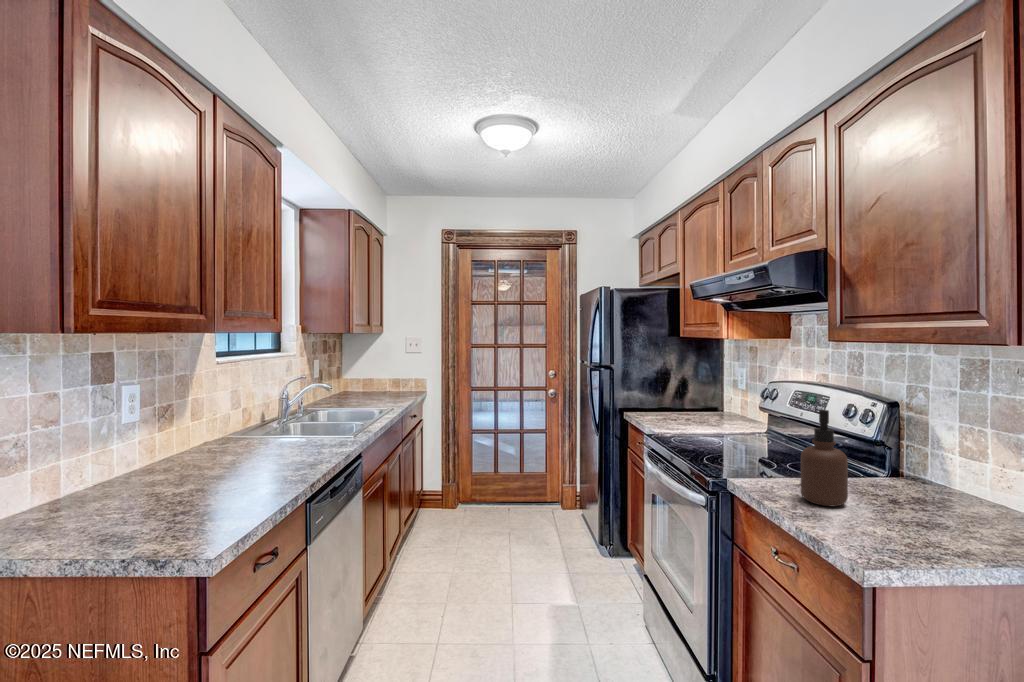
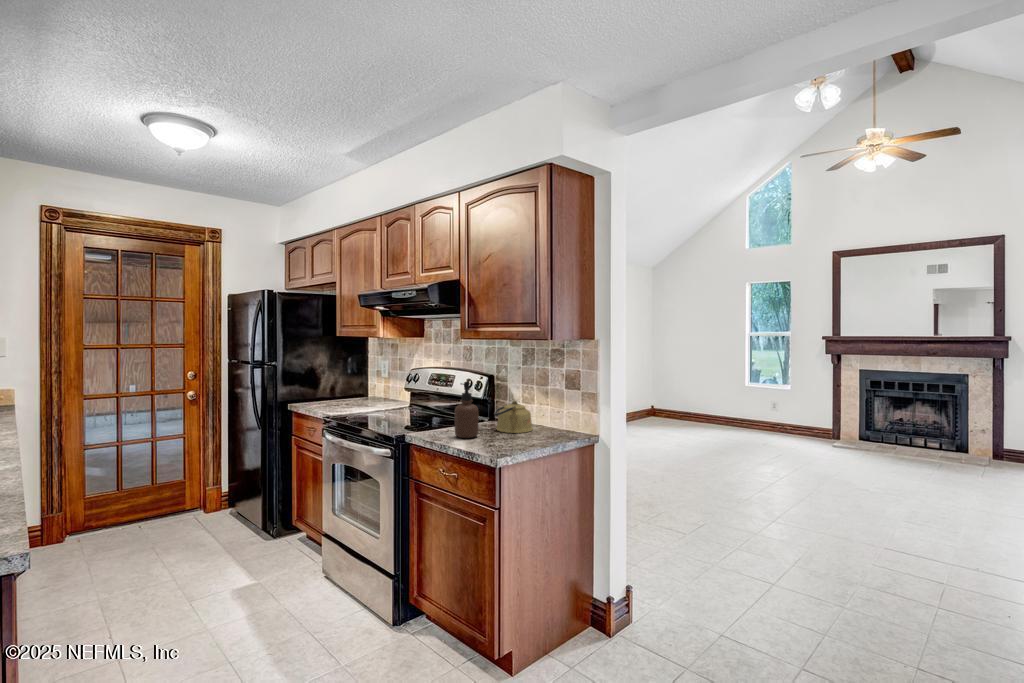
kettle: none [886,453,984,519] -> present [494,401,533,433]

